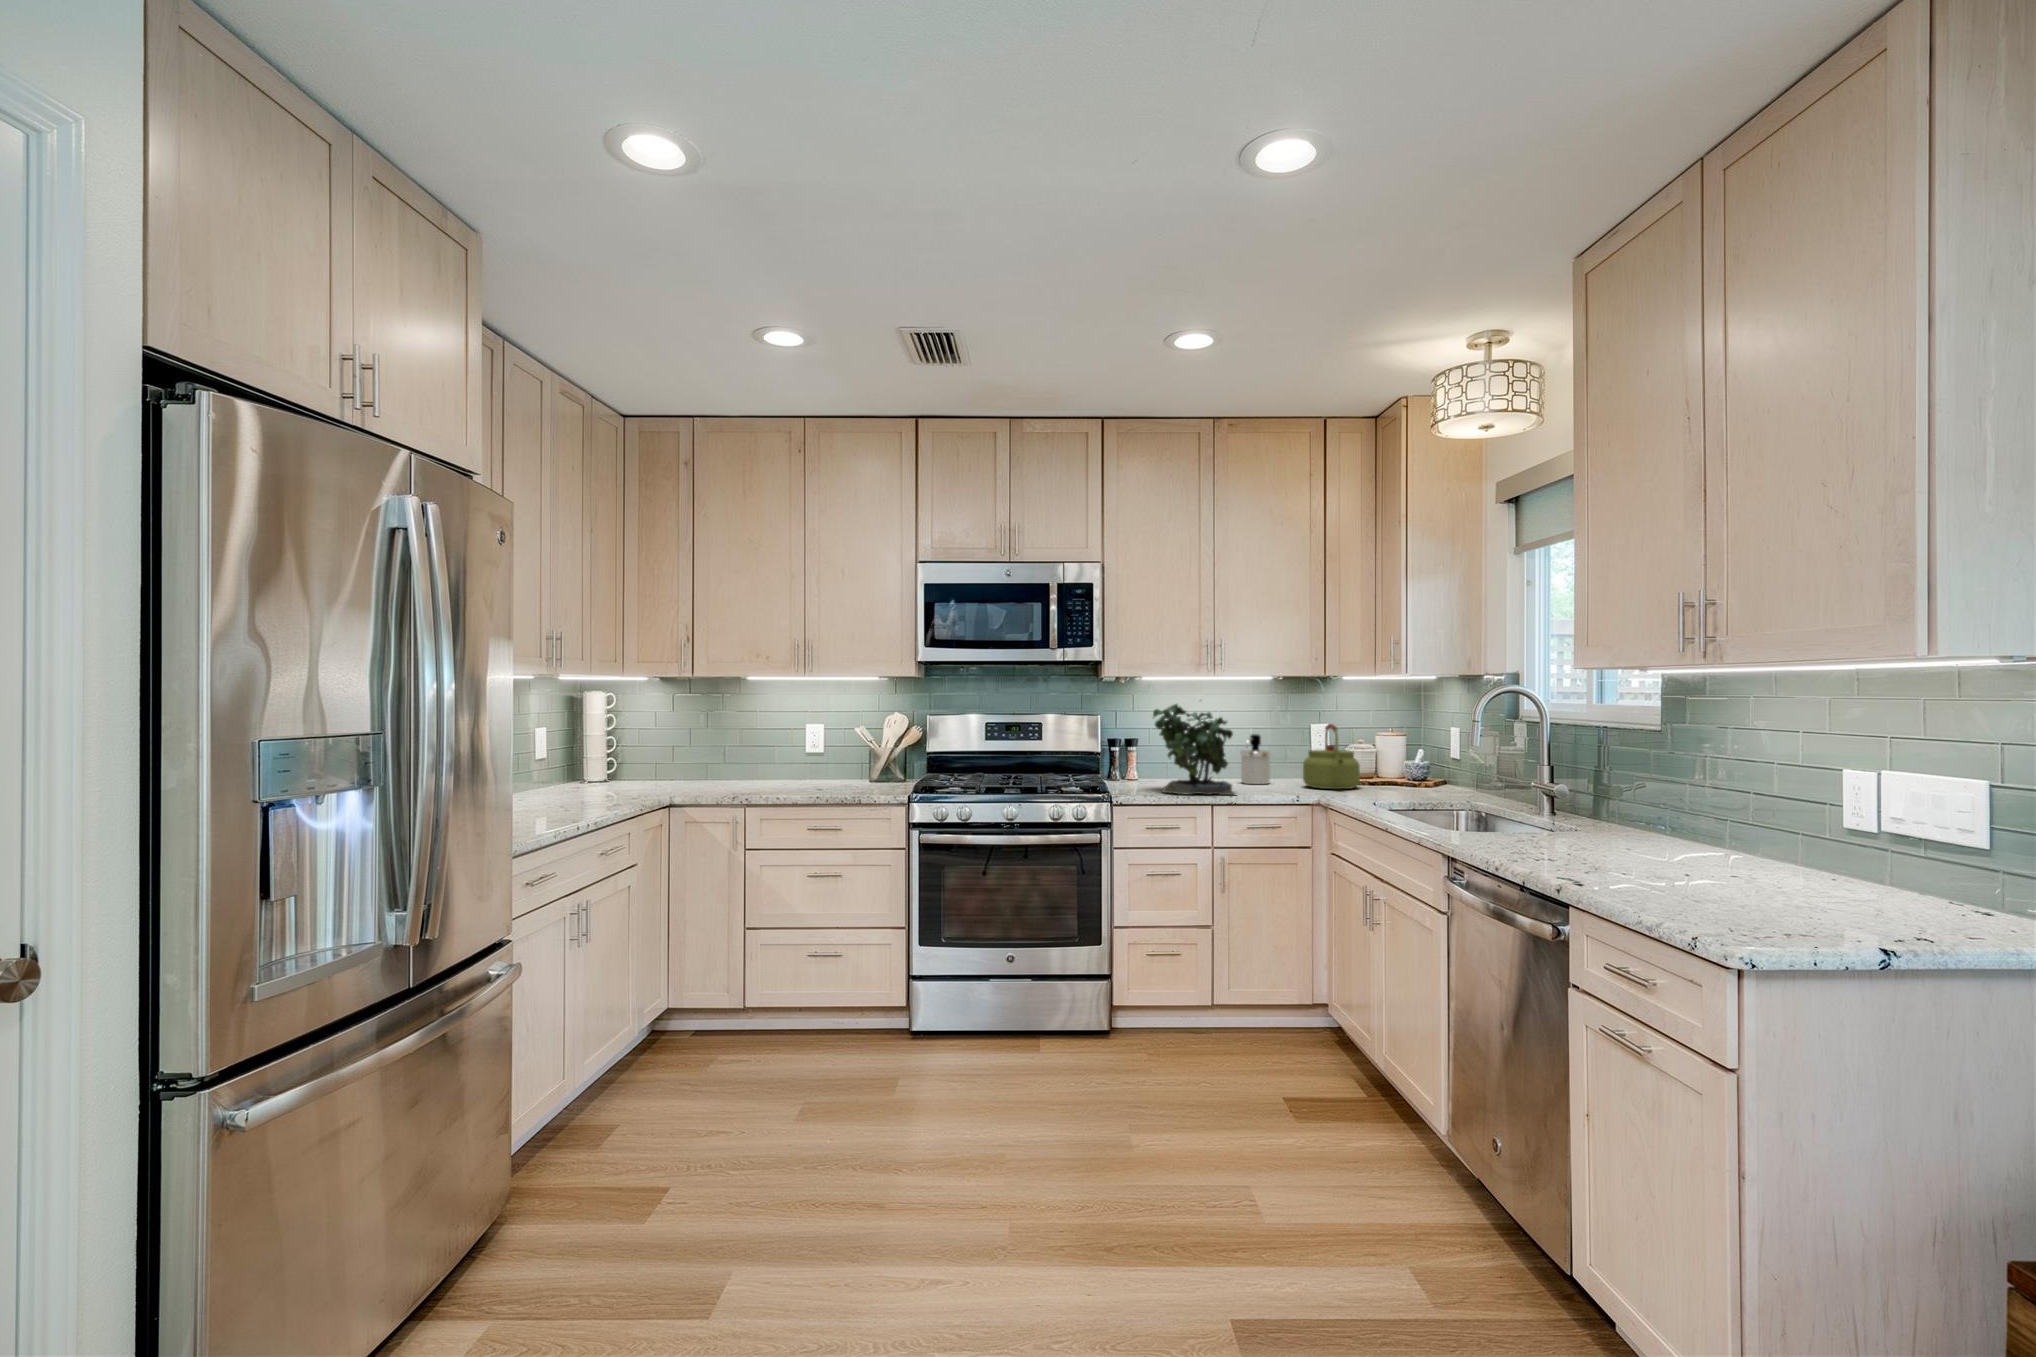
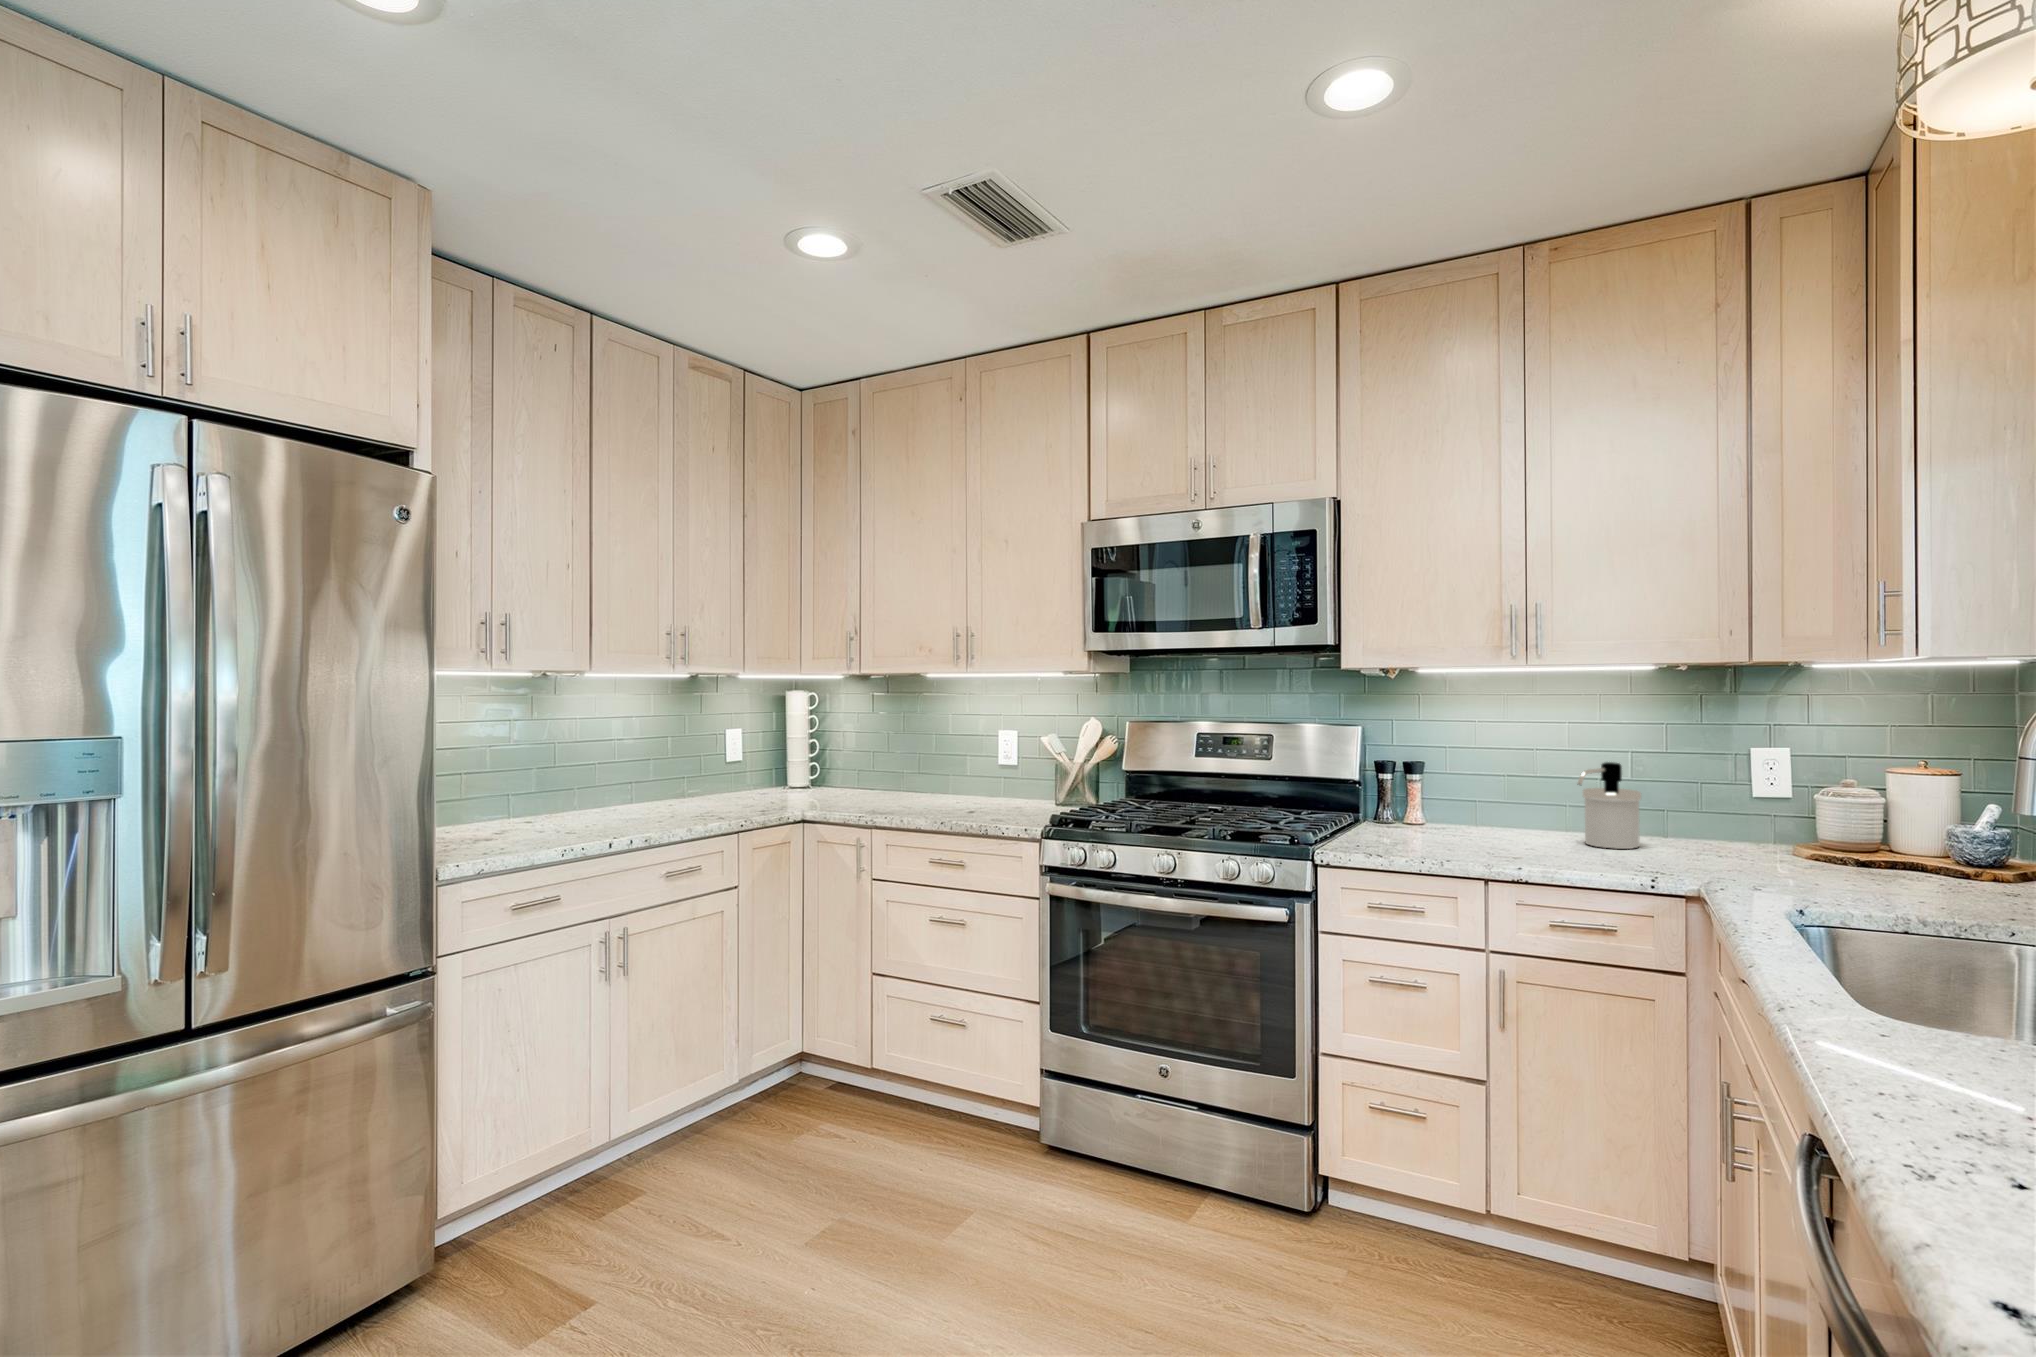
potted plant: present [1153,704,1235,795] -> none [1383,706,1521,872]
kettle: present [1303,724,1360,789] -> none [1687,751,1811,875]

